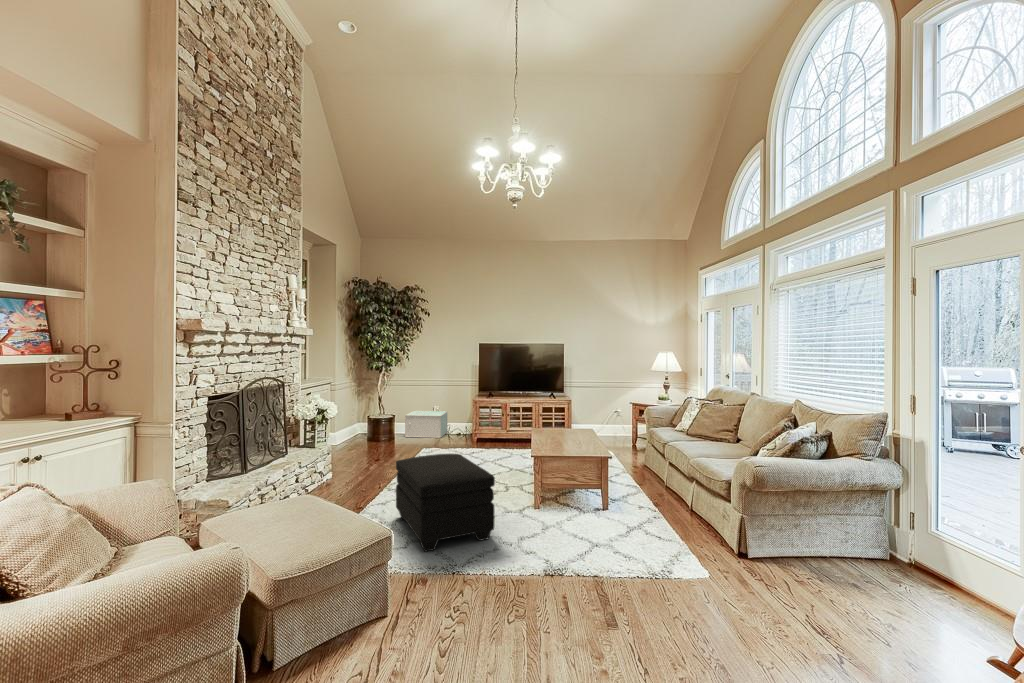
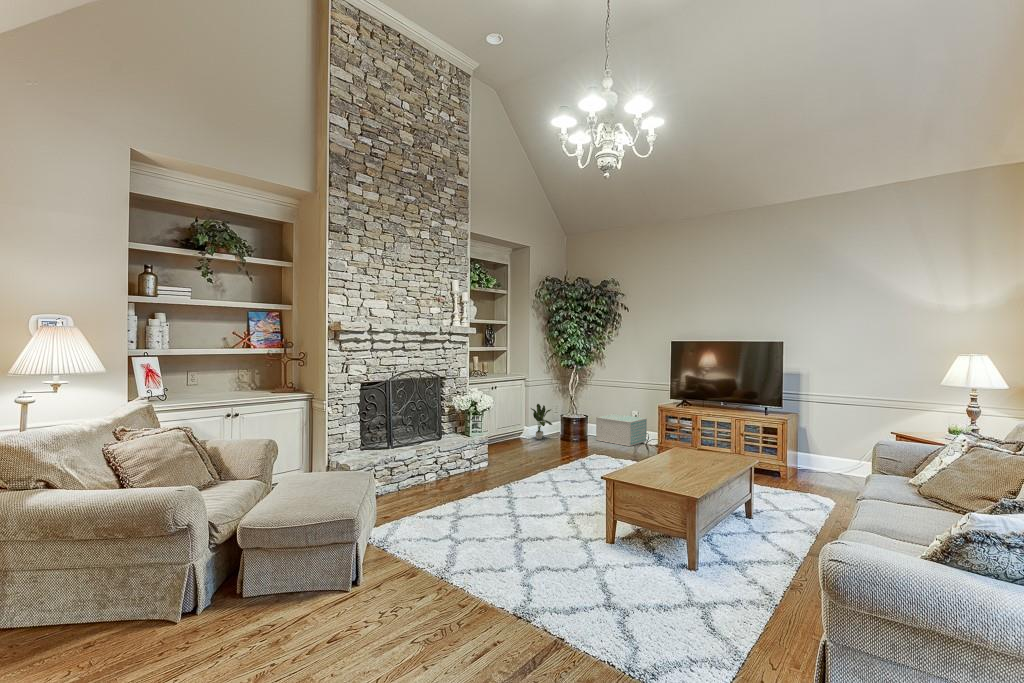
potted plant: none [339,408,364,444] -> present [531,404,552,439]
ottoman: present [396,454,495,552] -> none [448,457,544,557]

